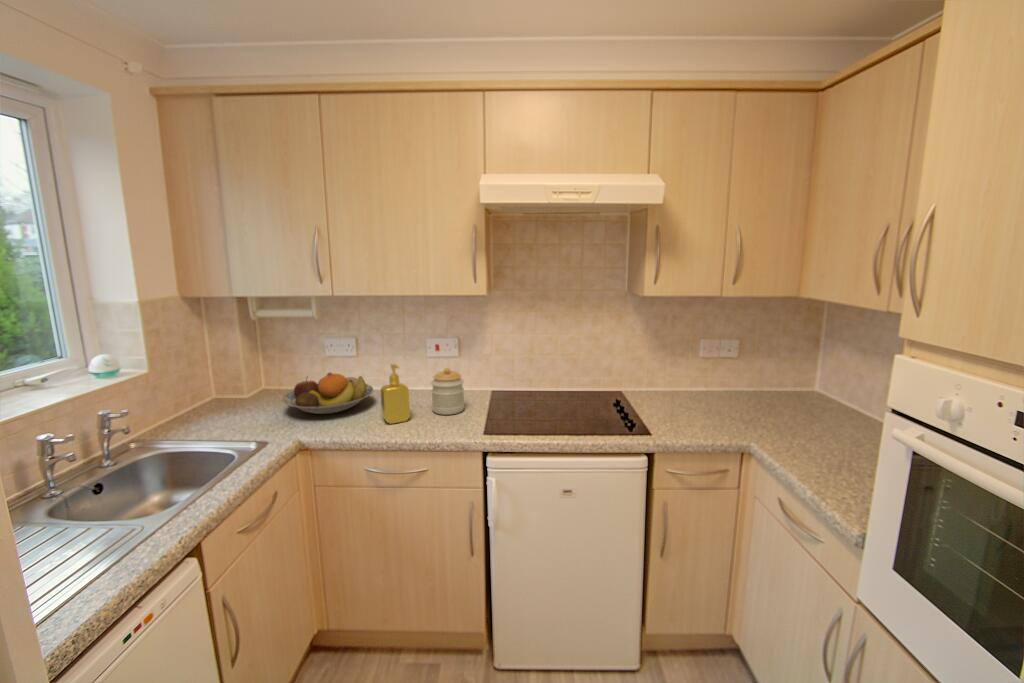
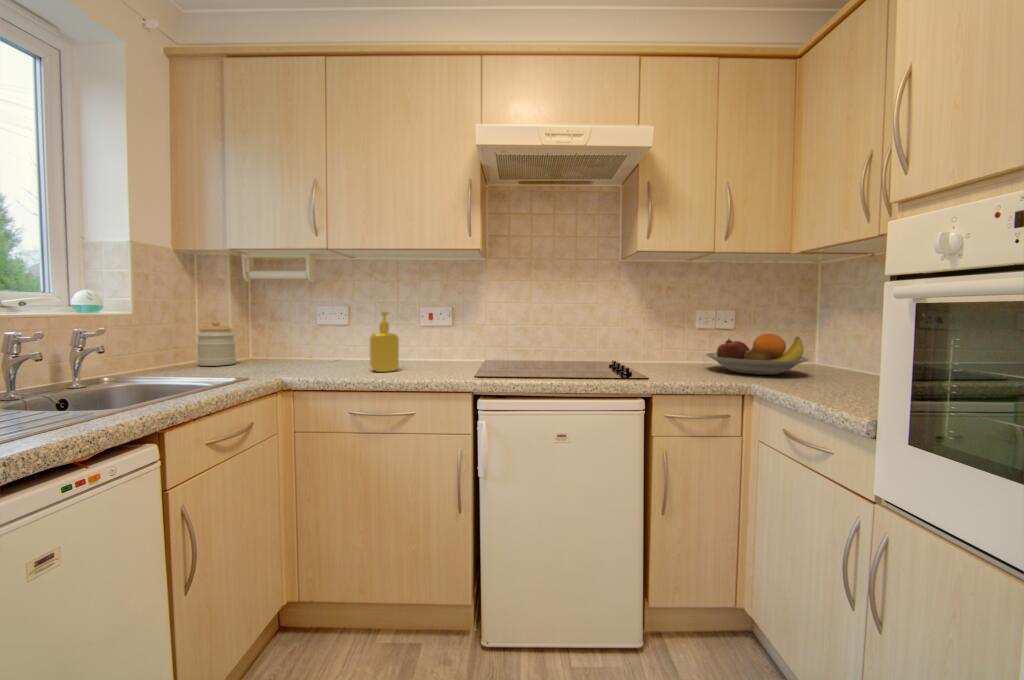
jar: present [431,368,464,415] -> present [197,320,236,366]
fruit bowl: present [282,373,373,414] -> present [706,334,809,375]

